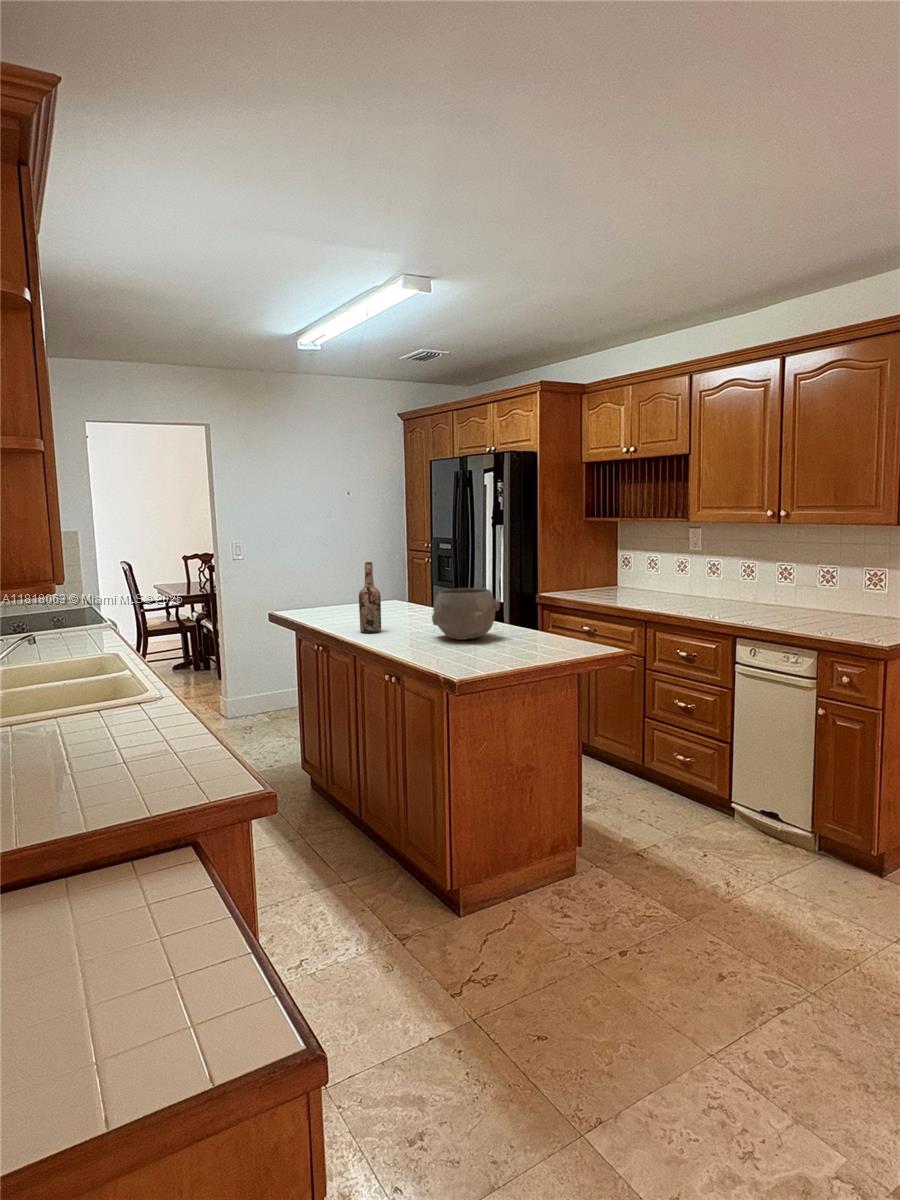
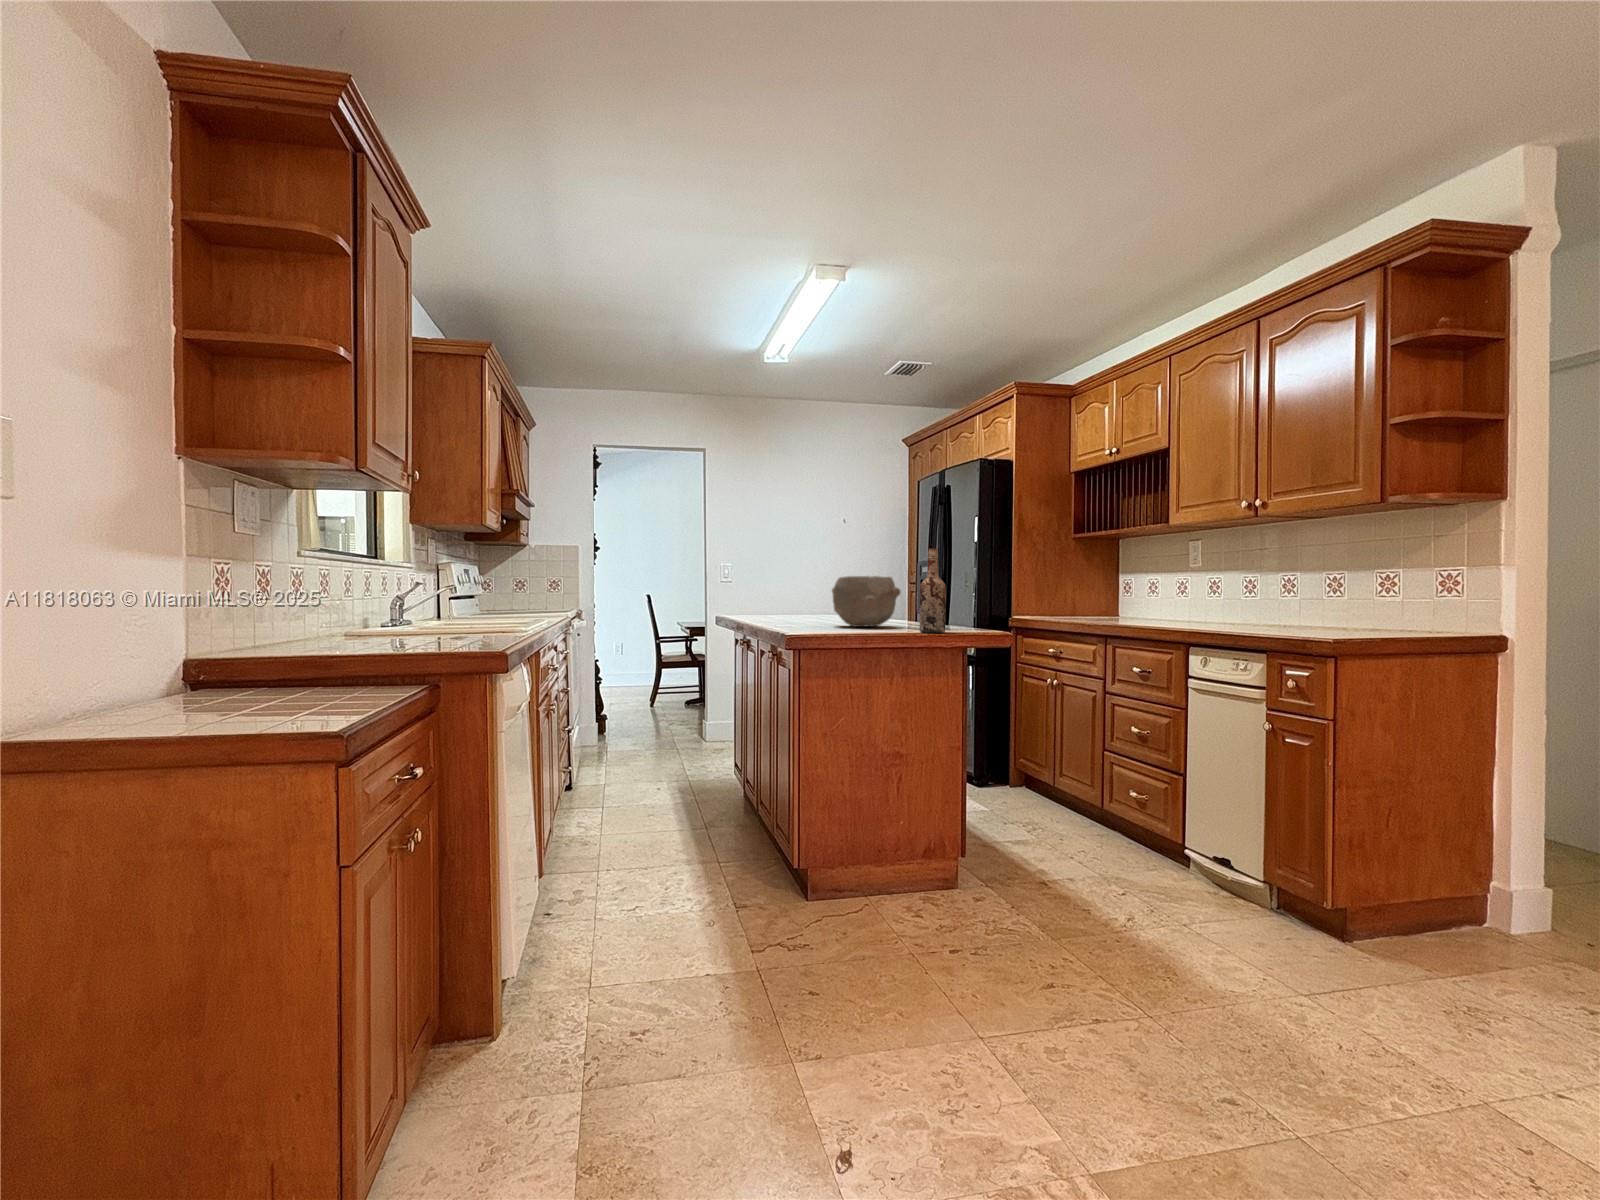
wine bottle: present [359,562,381,633] -> present [920,548,946,633]

